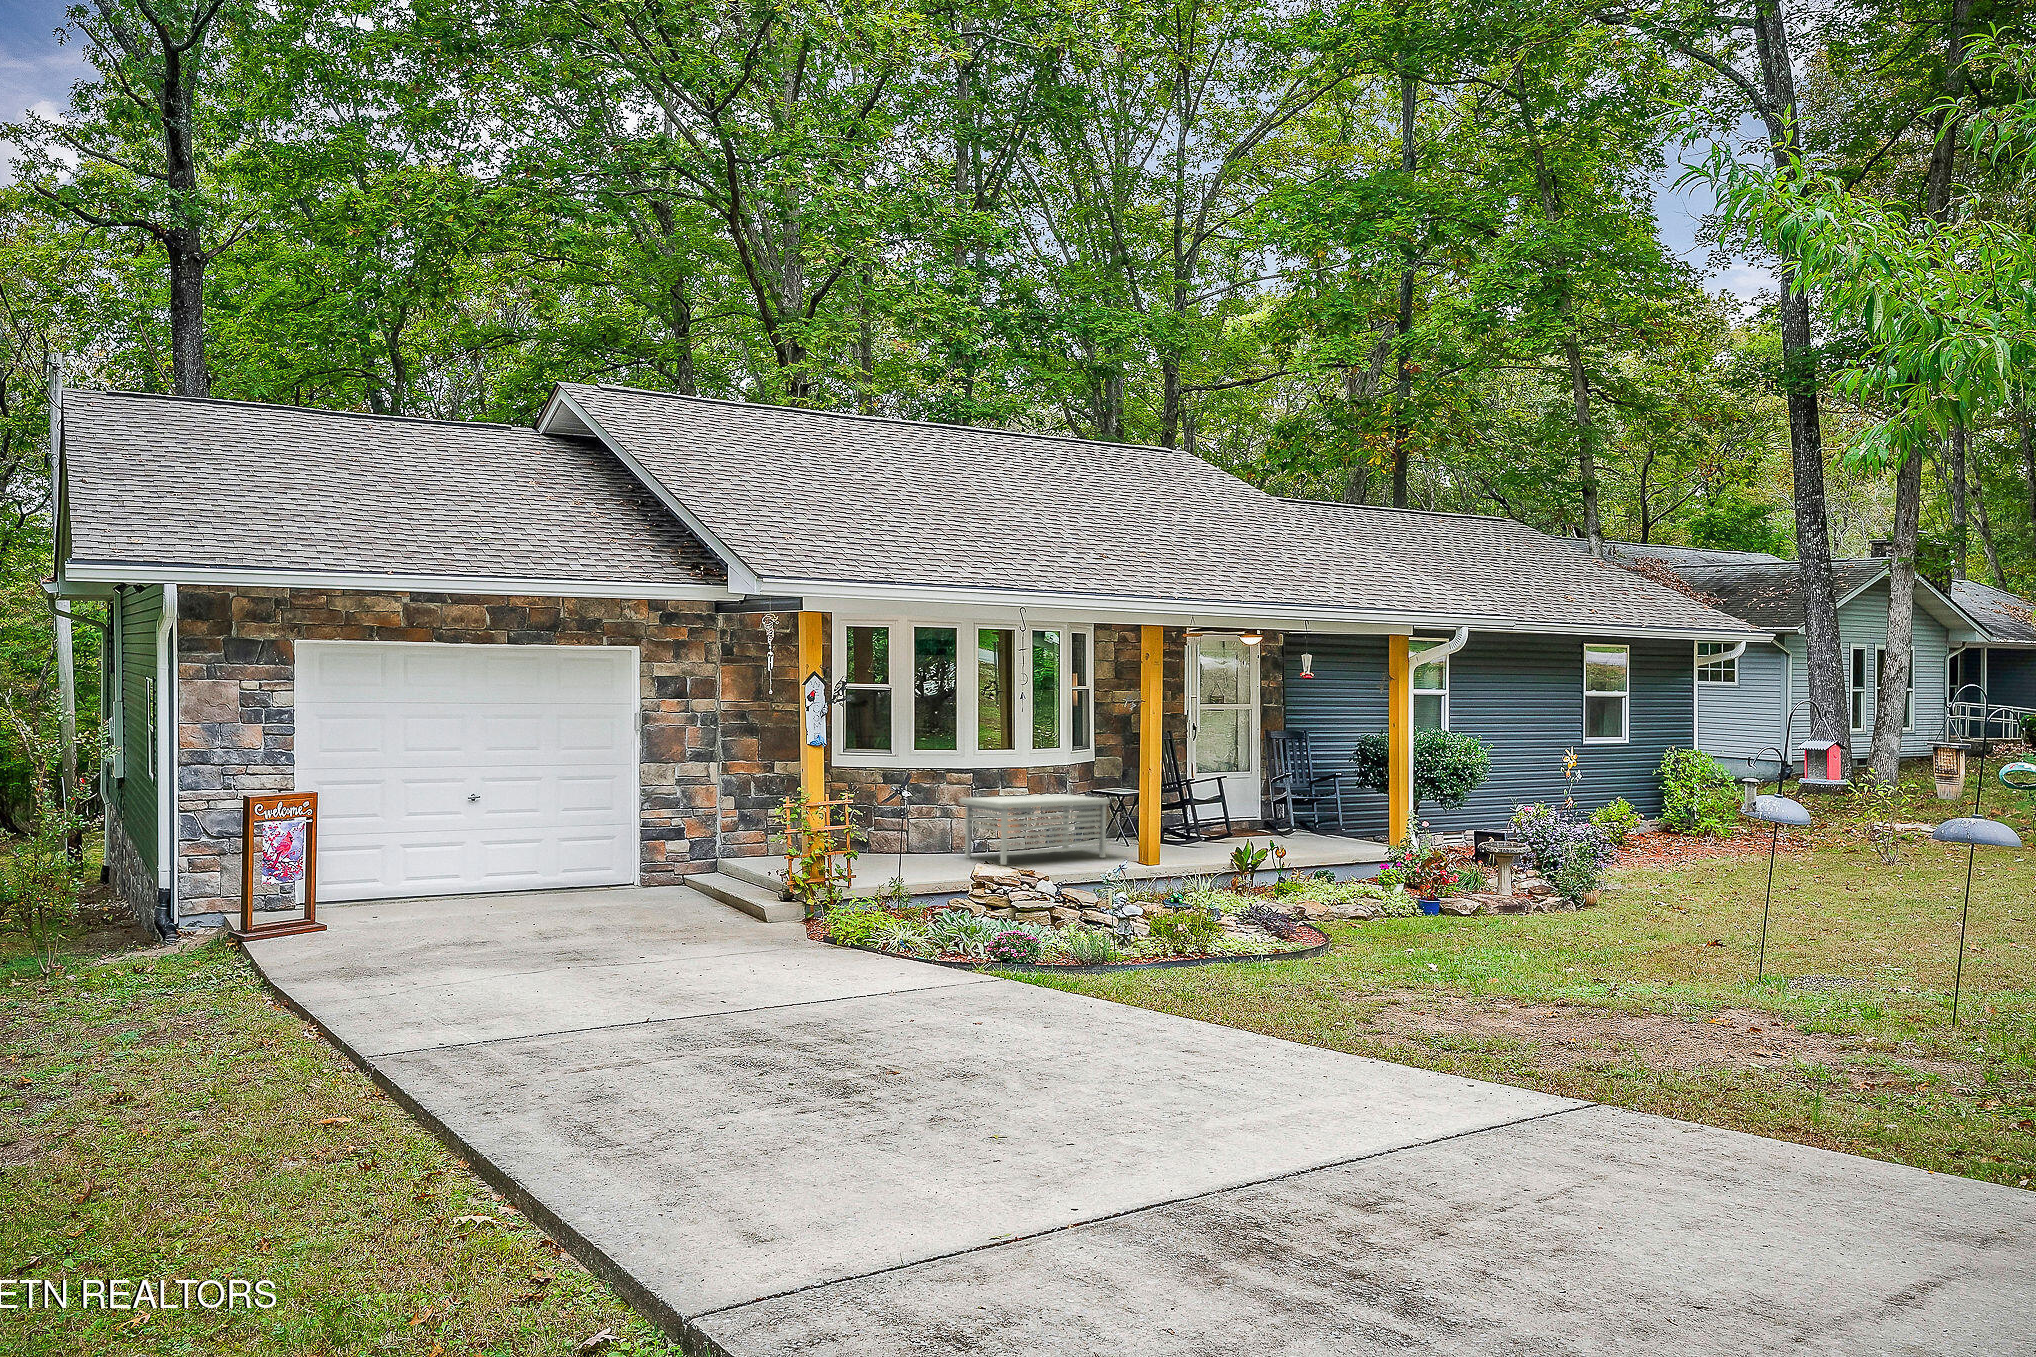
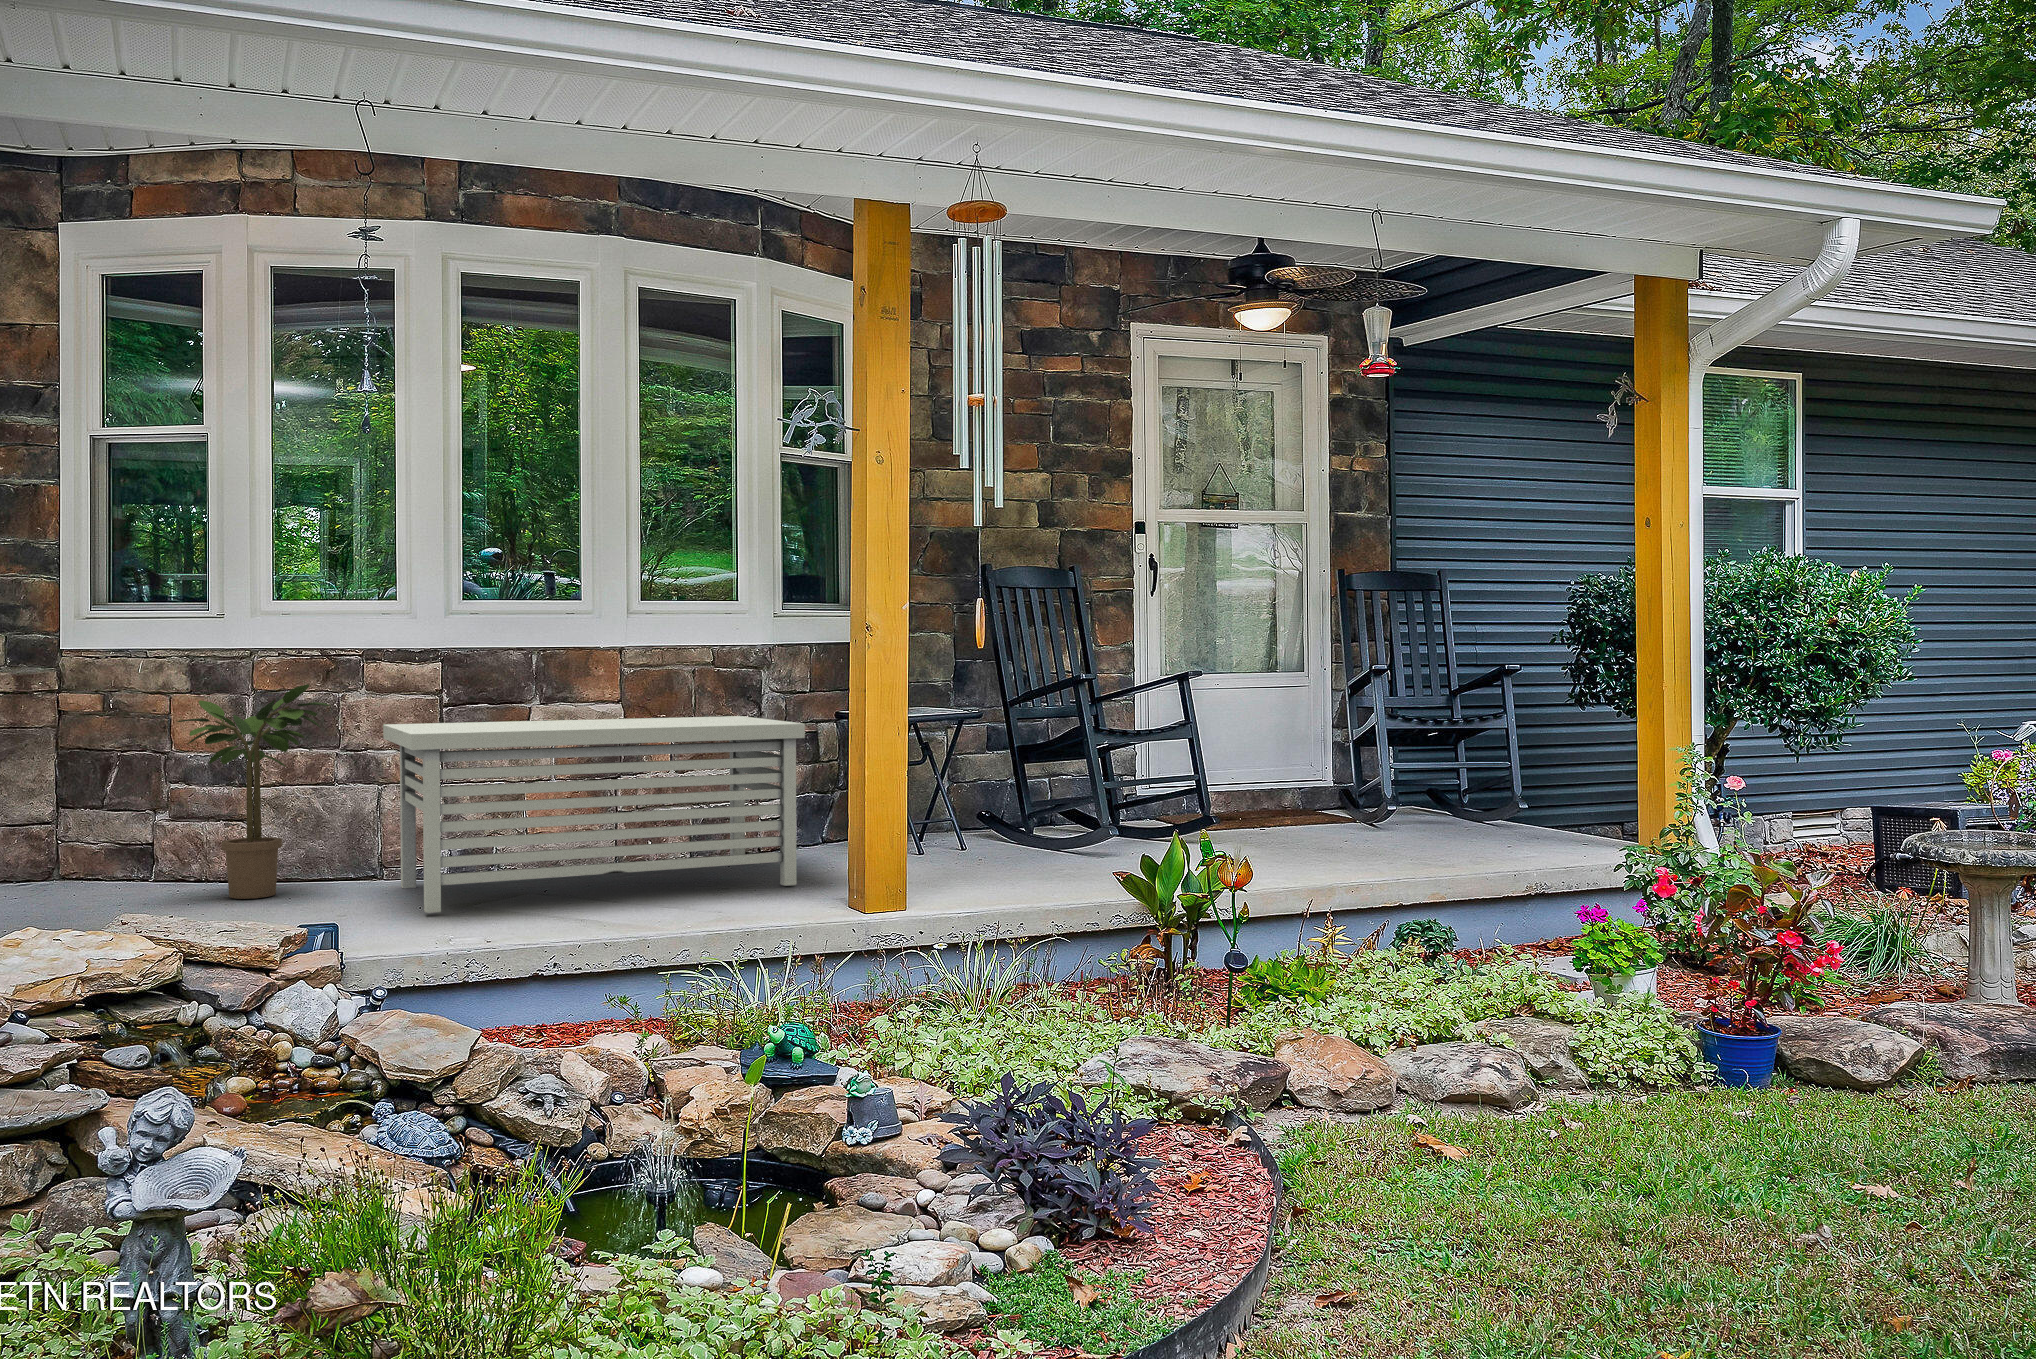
potted plant: none [900,784,950,861] -> present [177,684,331,899]

